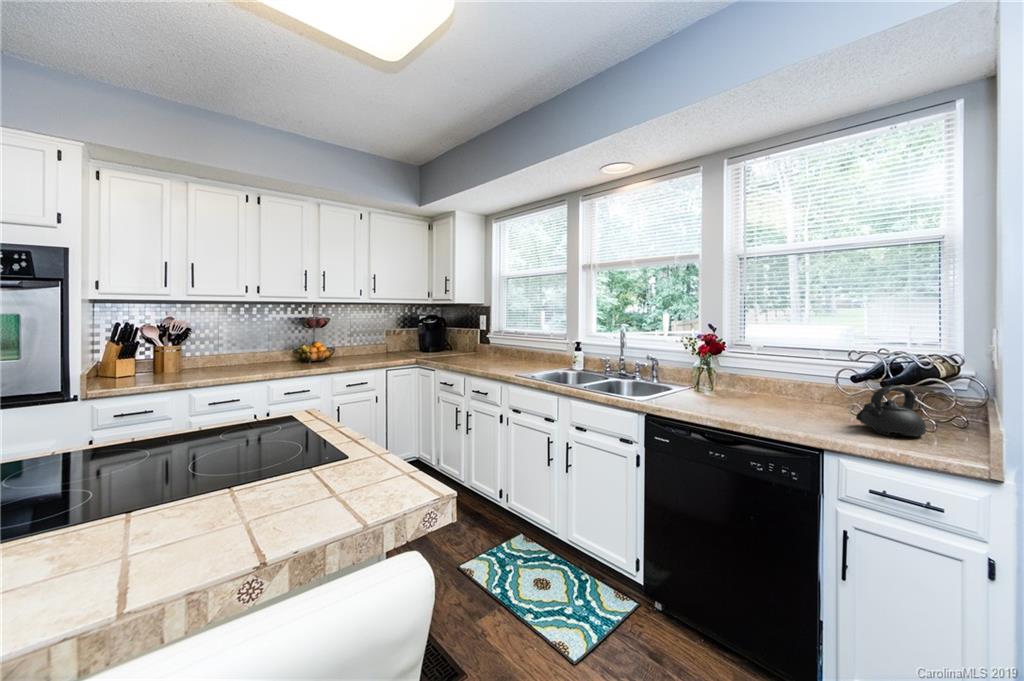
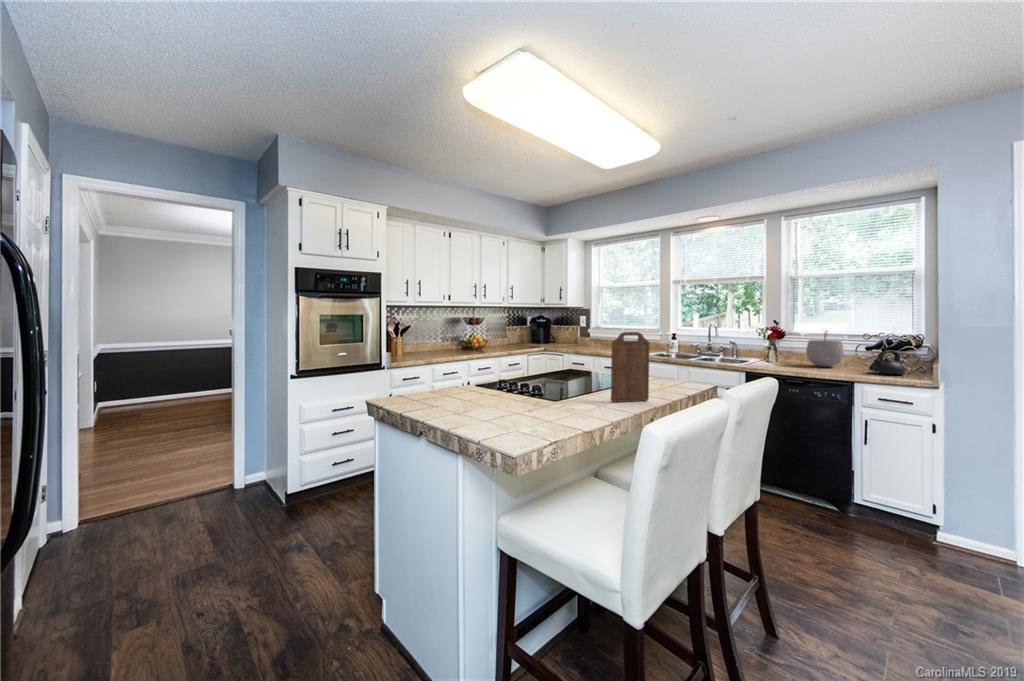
plant pot: none [752,341,814,407] -> present [806,331,844,367]
cutting board: none [45,368,192,574] -> present [611,332,650,402]

